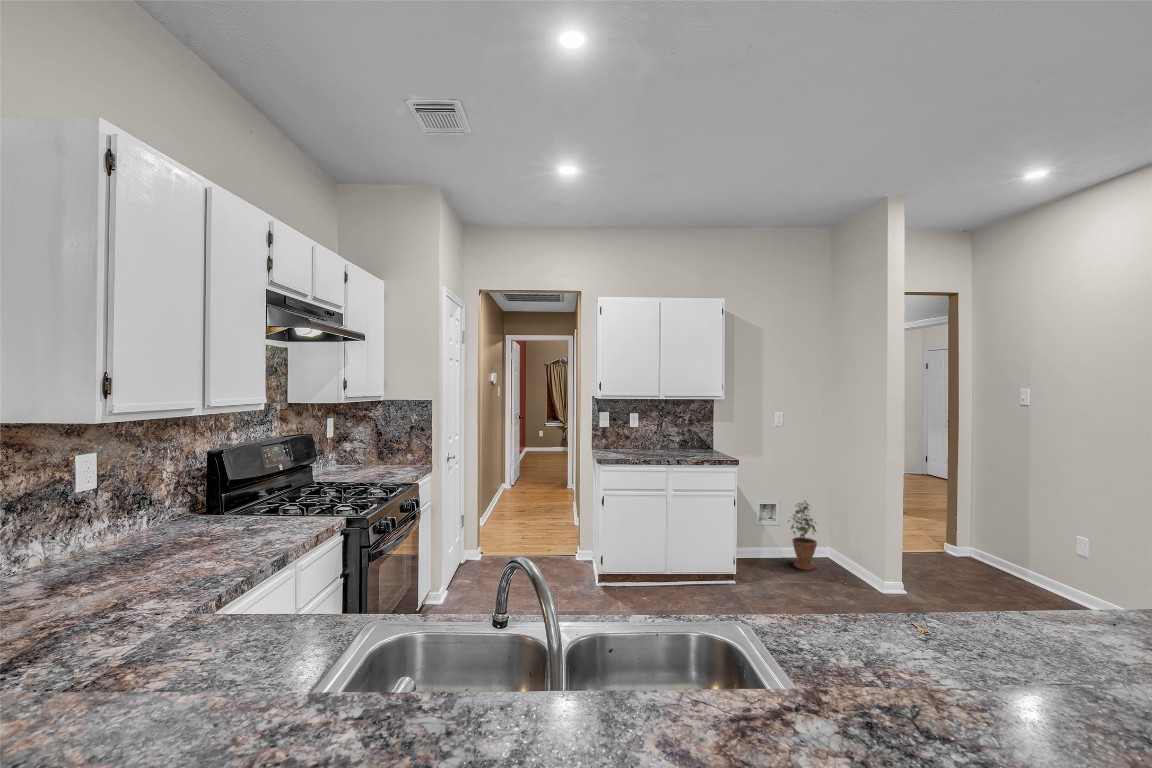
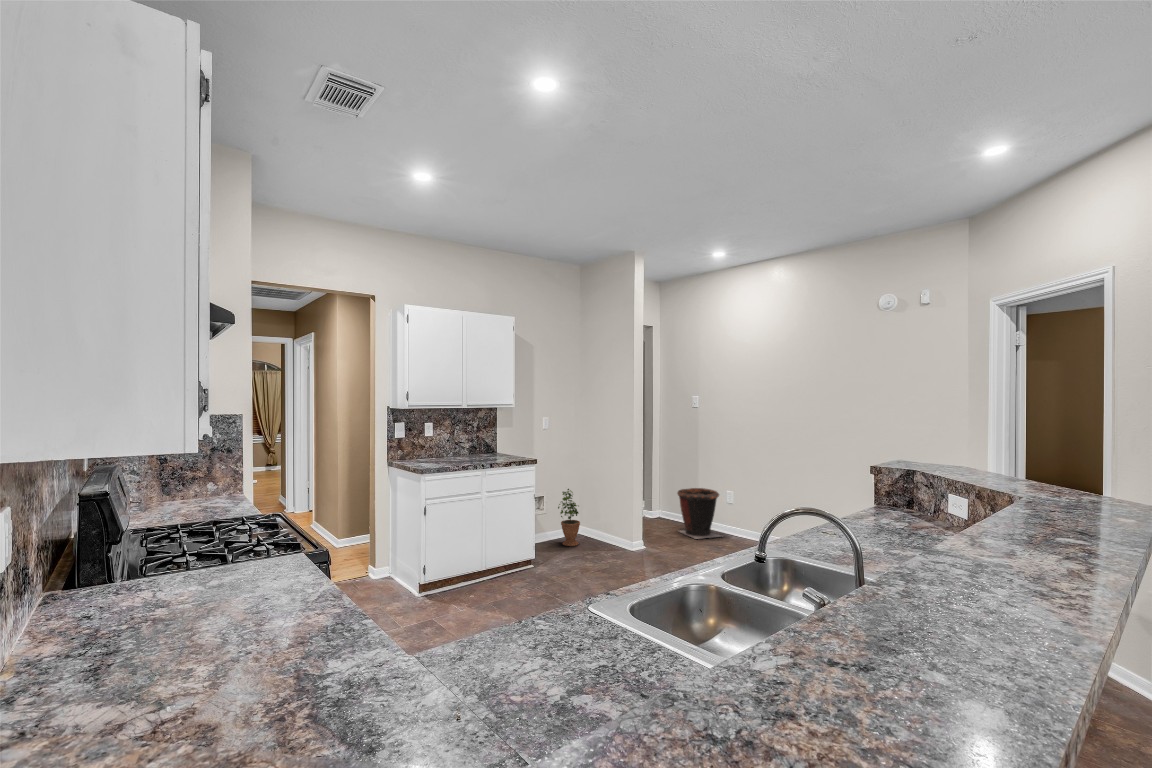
waste bin: none [975,524,1054,604] -> present [677,488,721,539]

